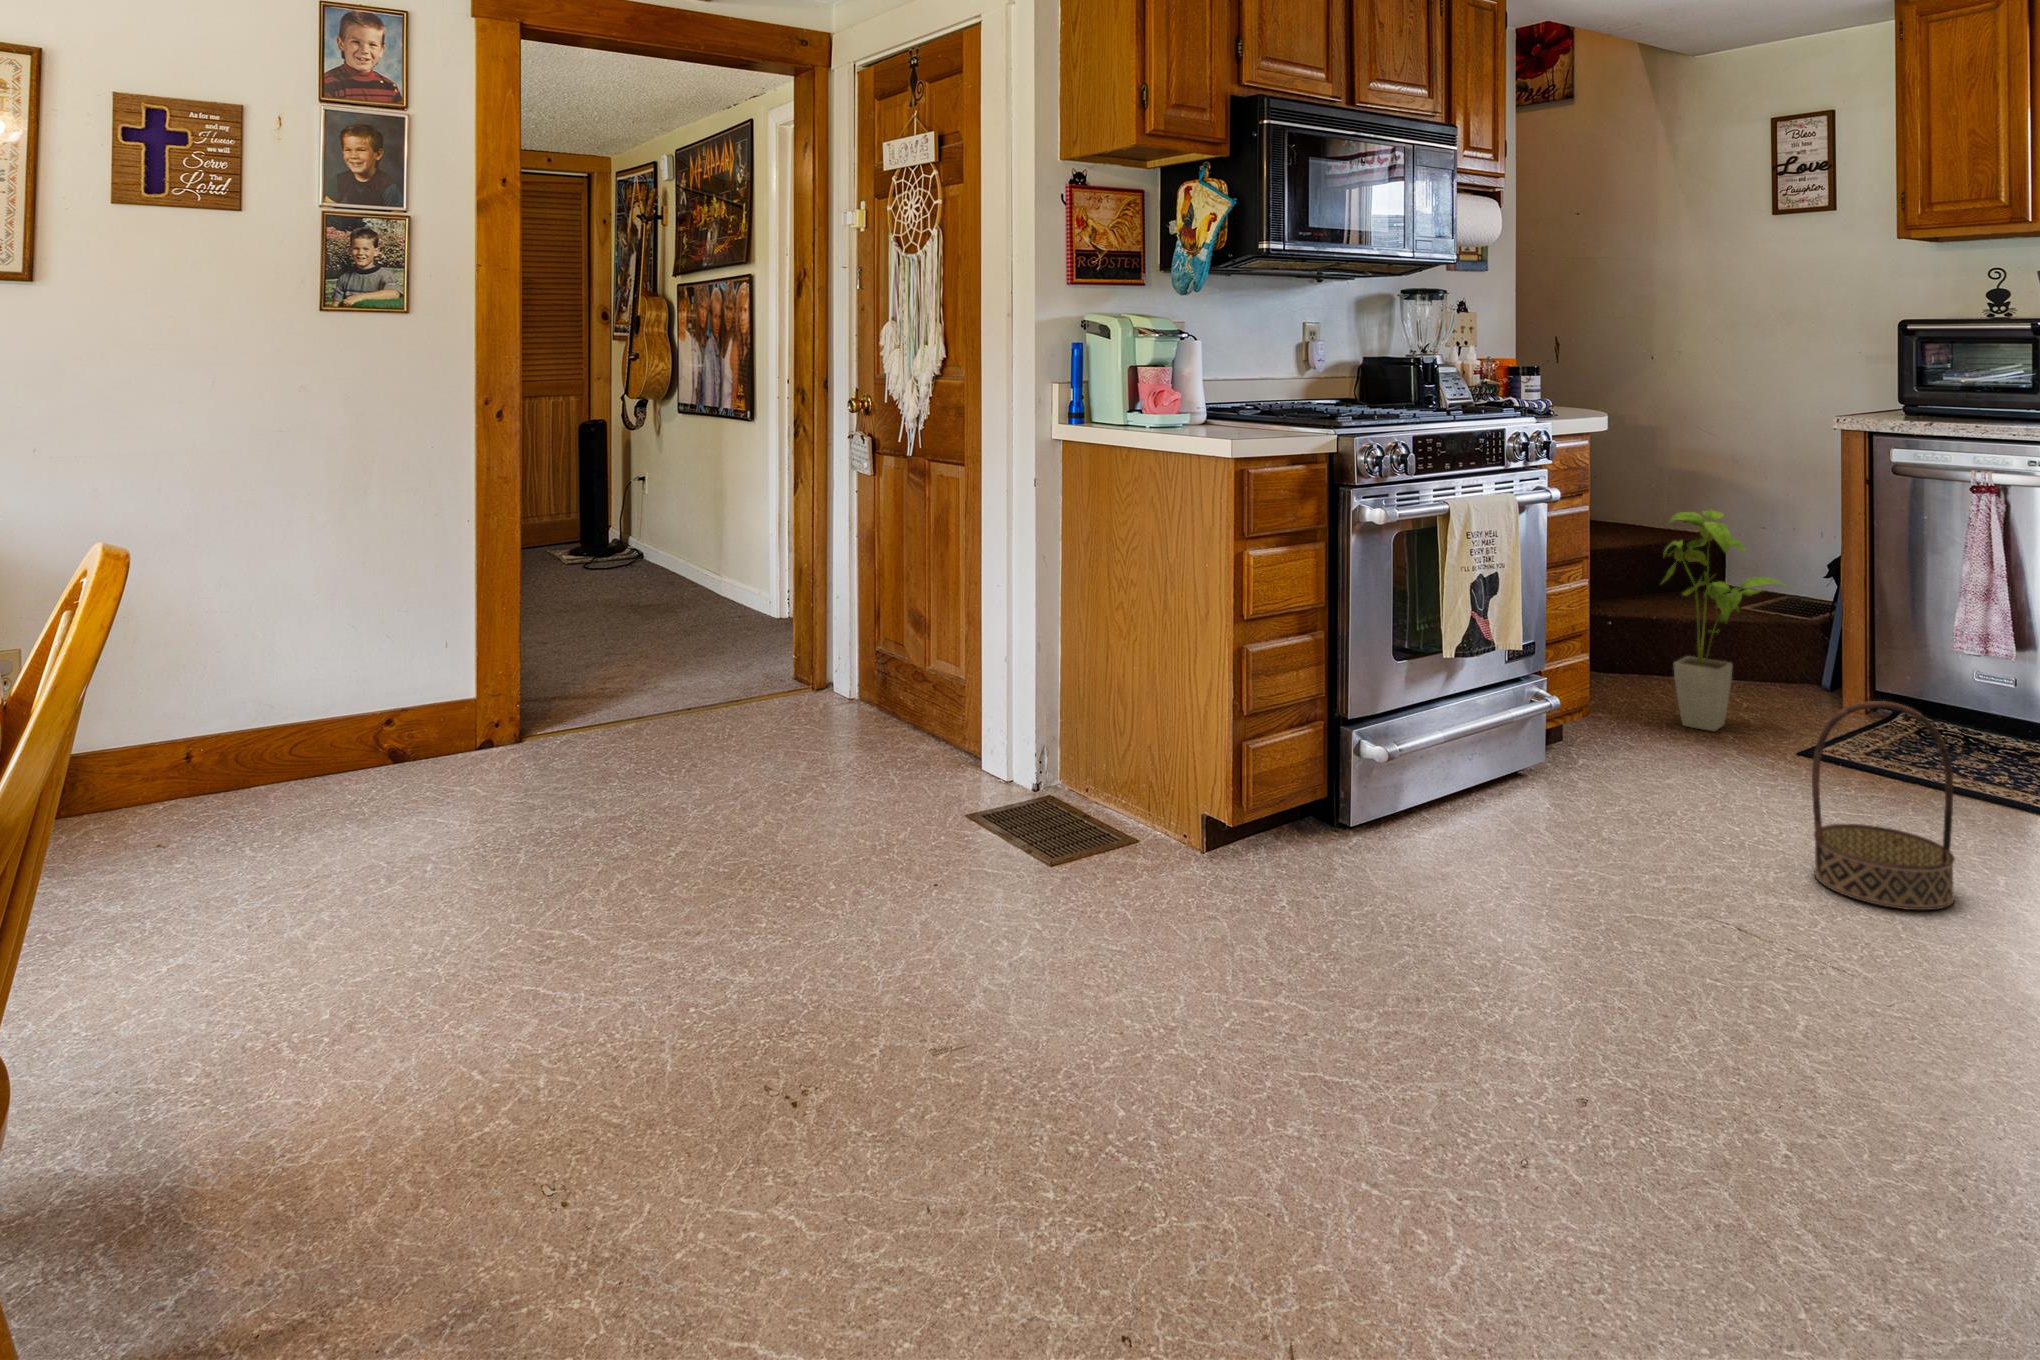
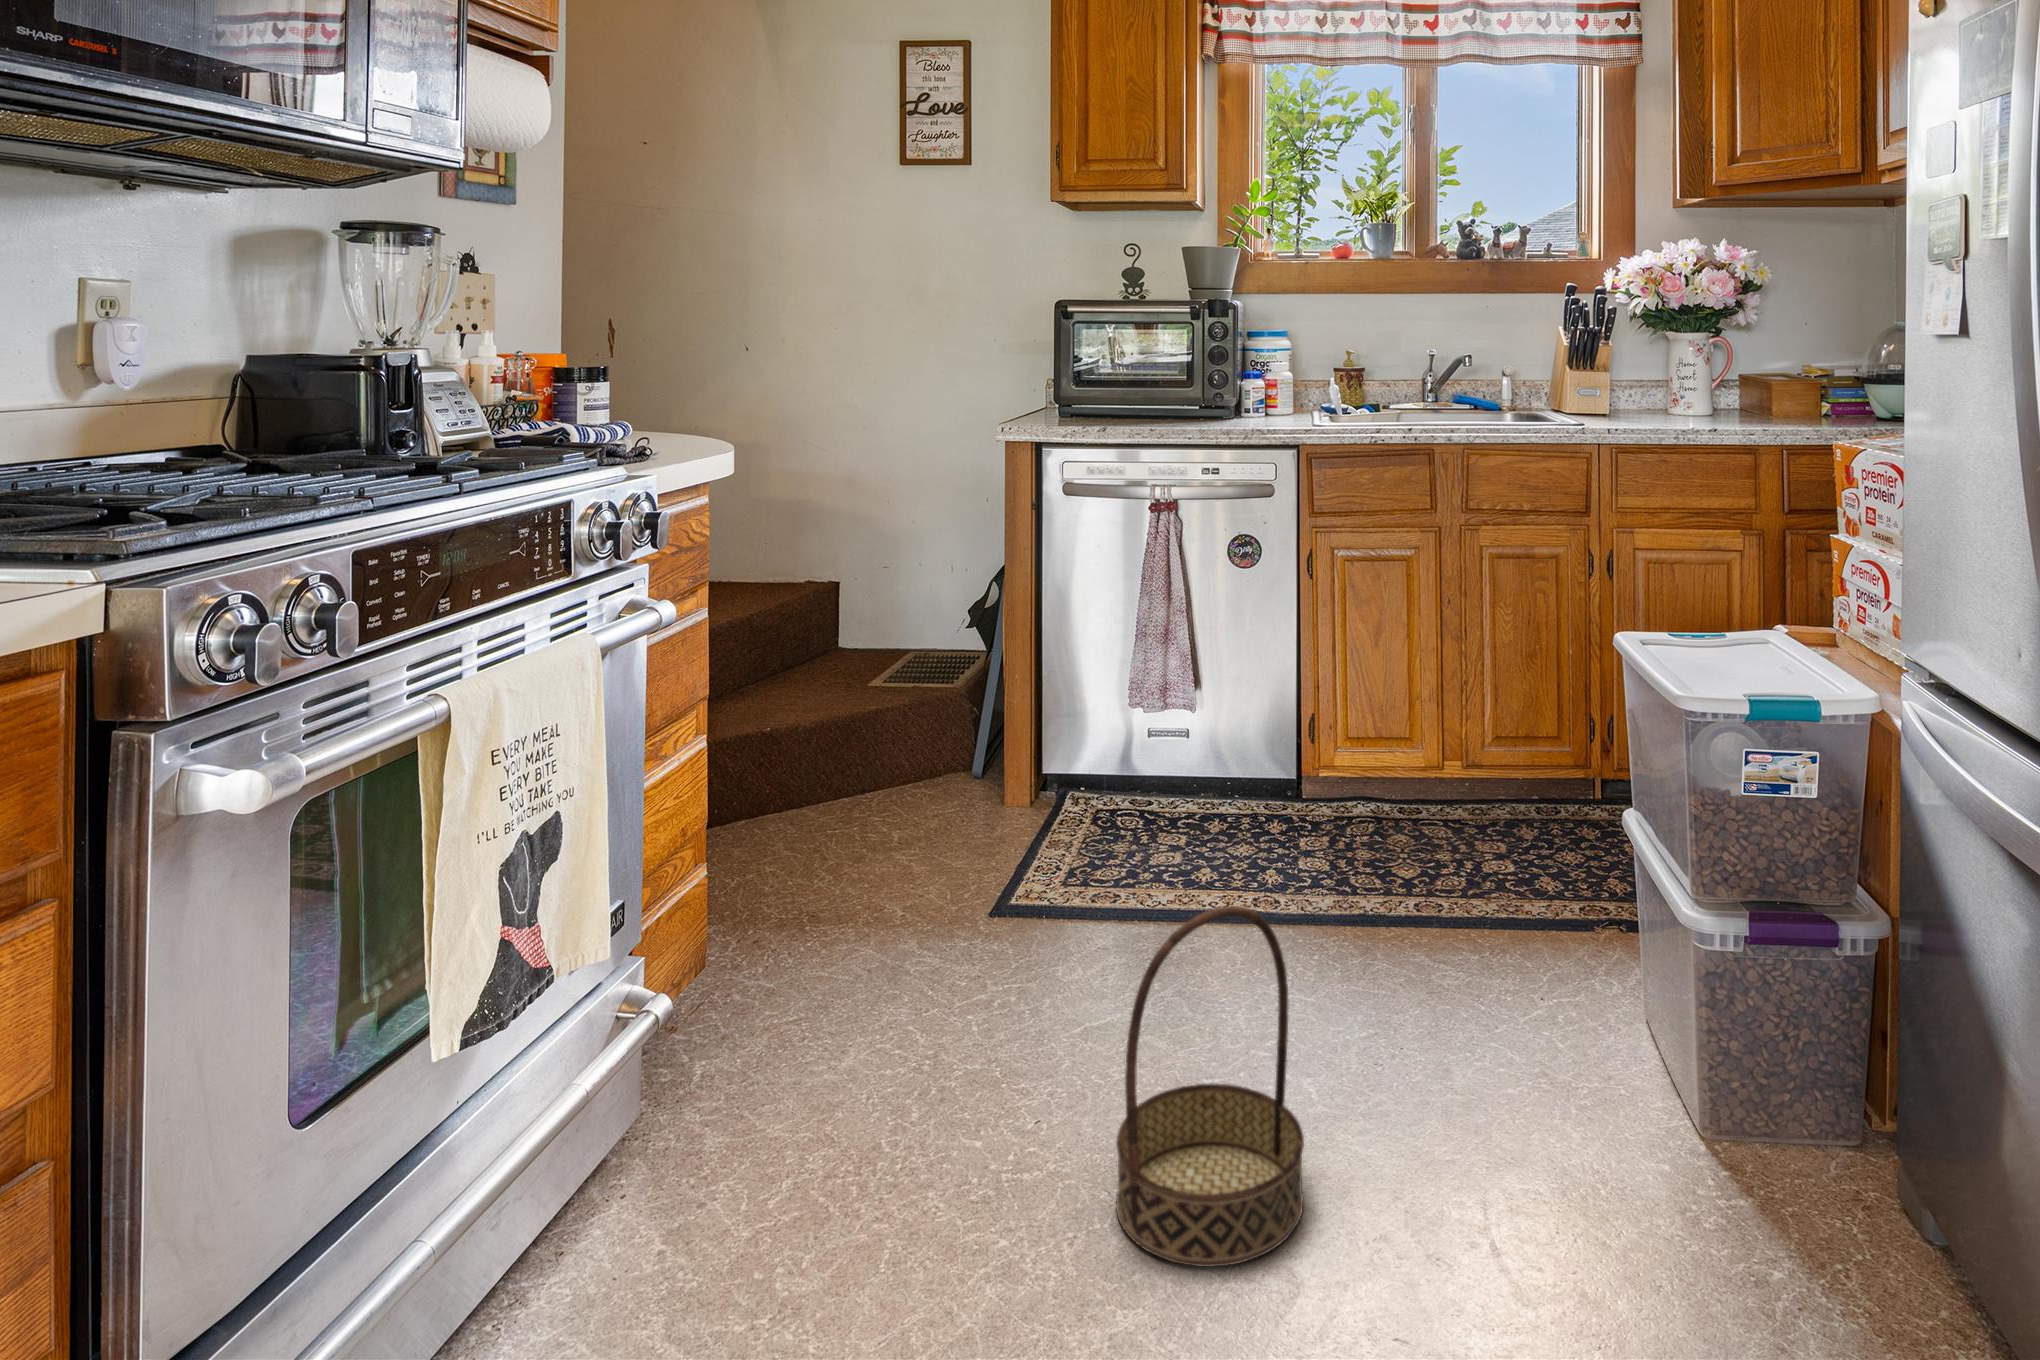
house plant: present [1663,510,1790,732] -> none [798,576,973,905]

